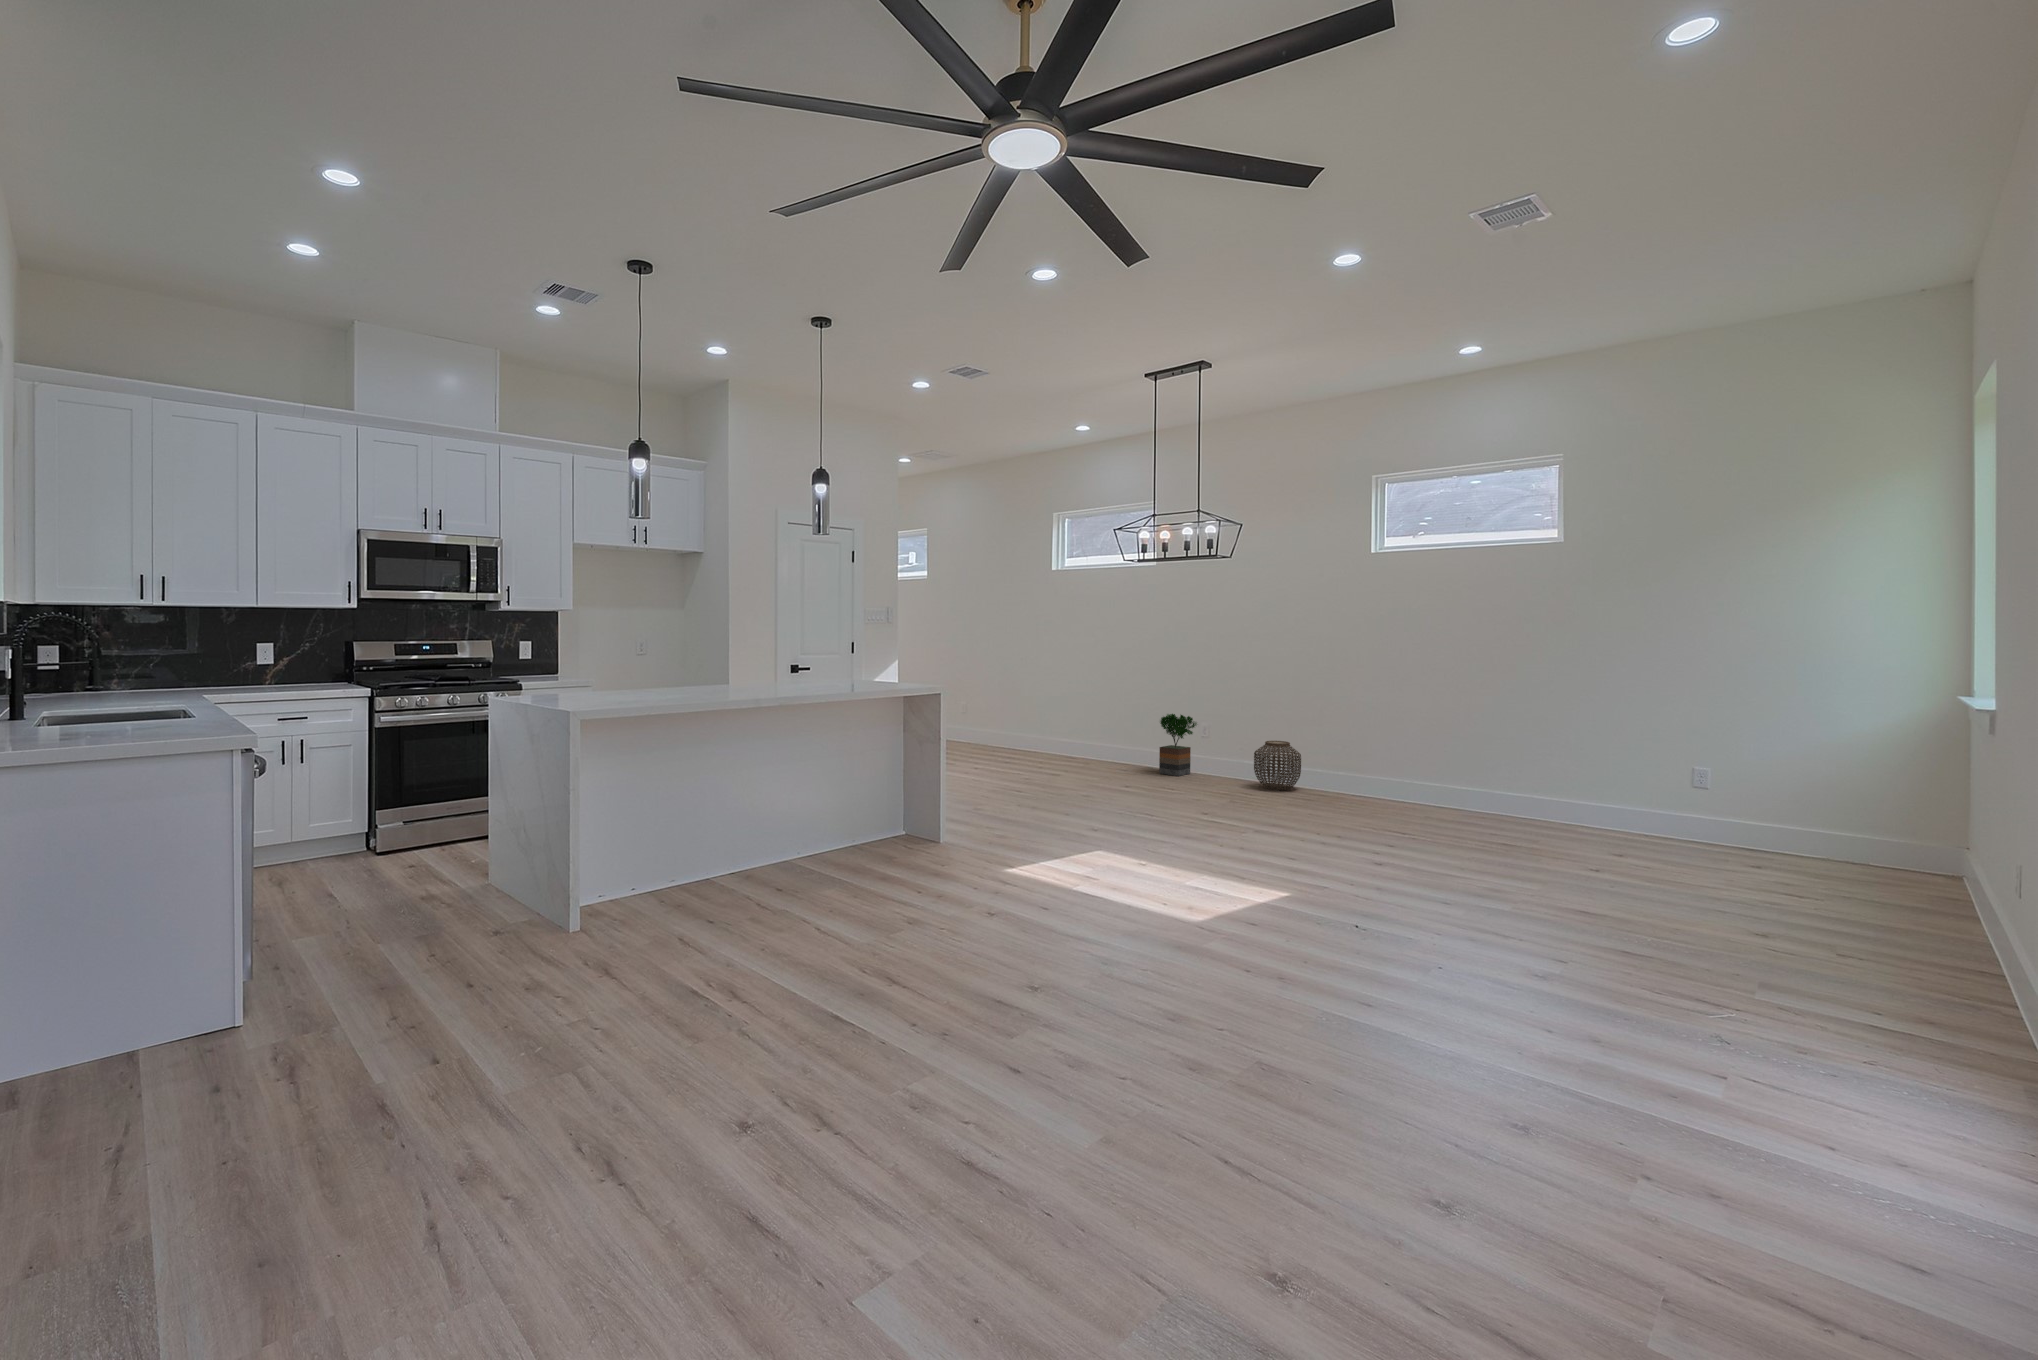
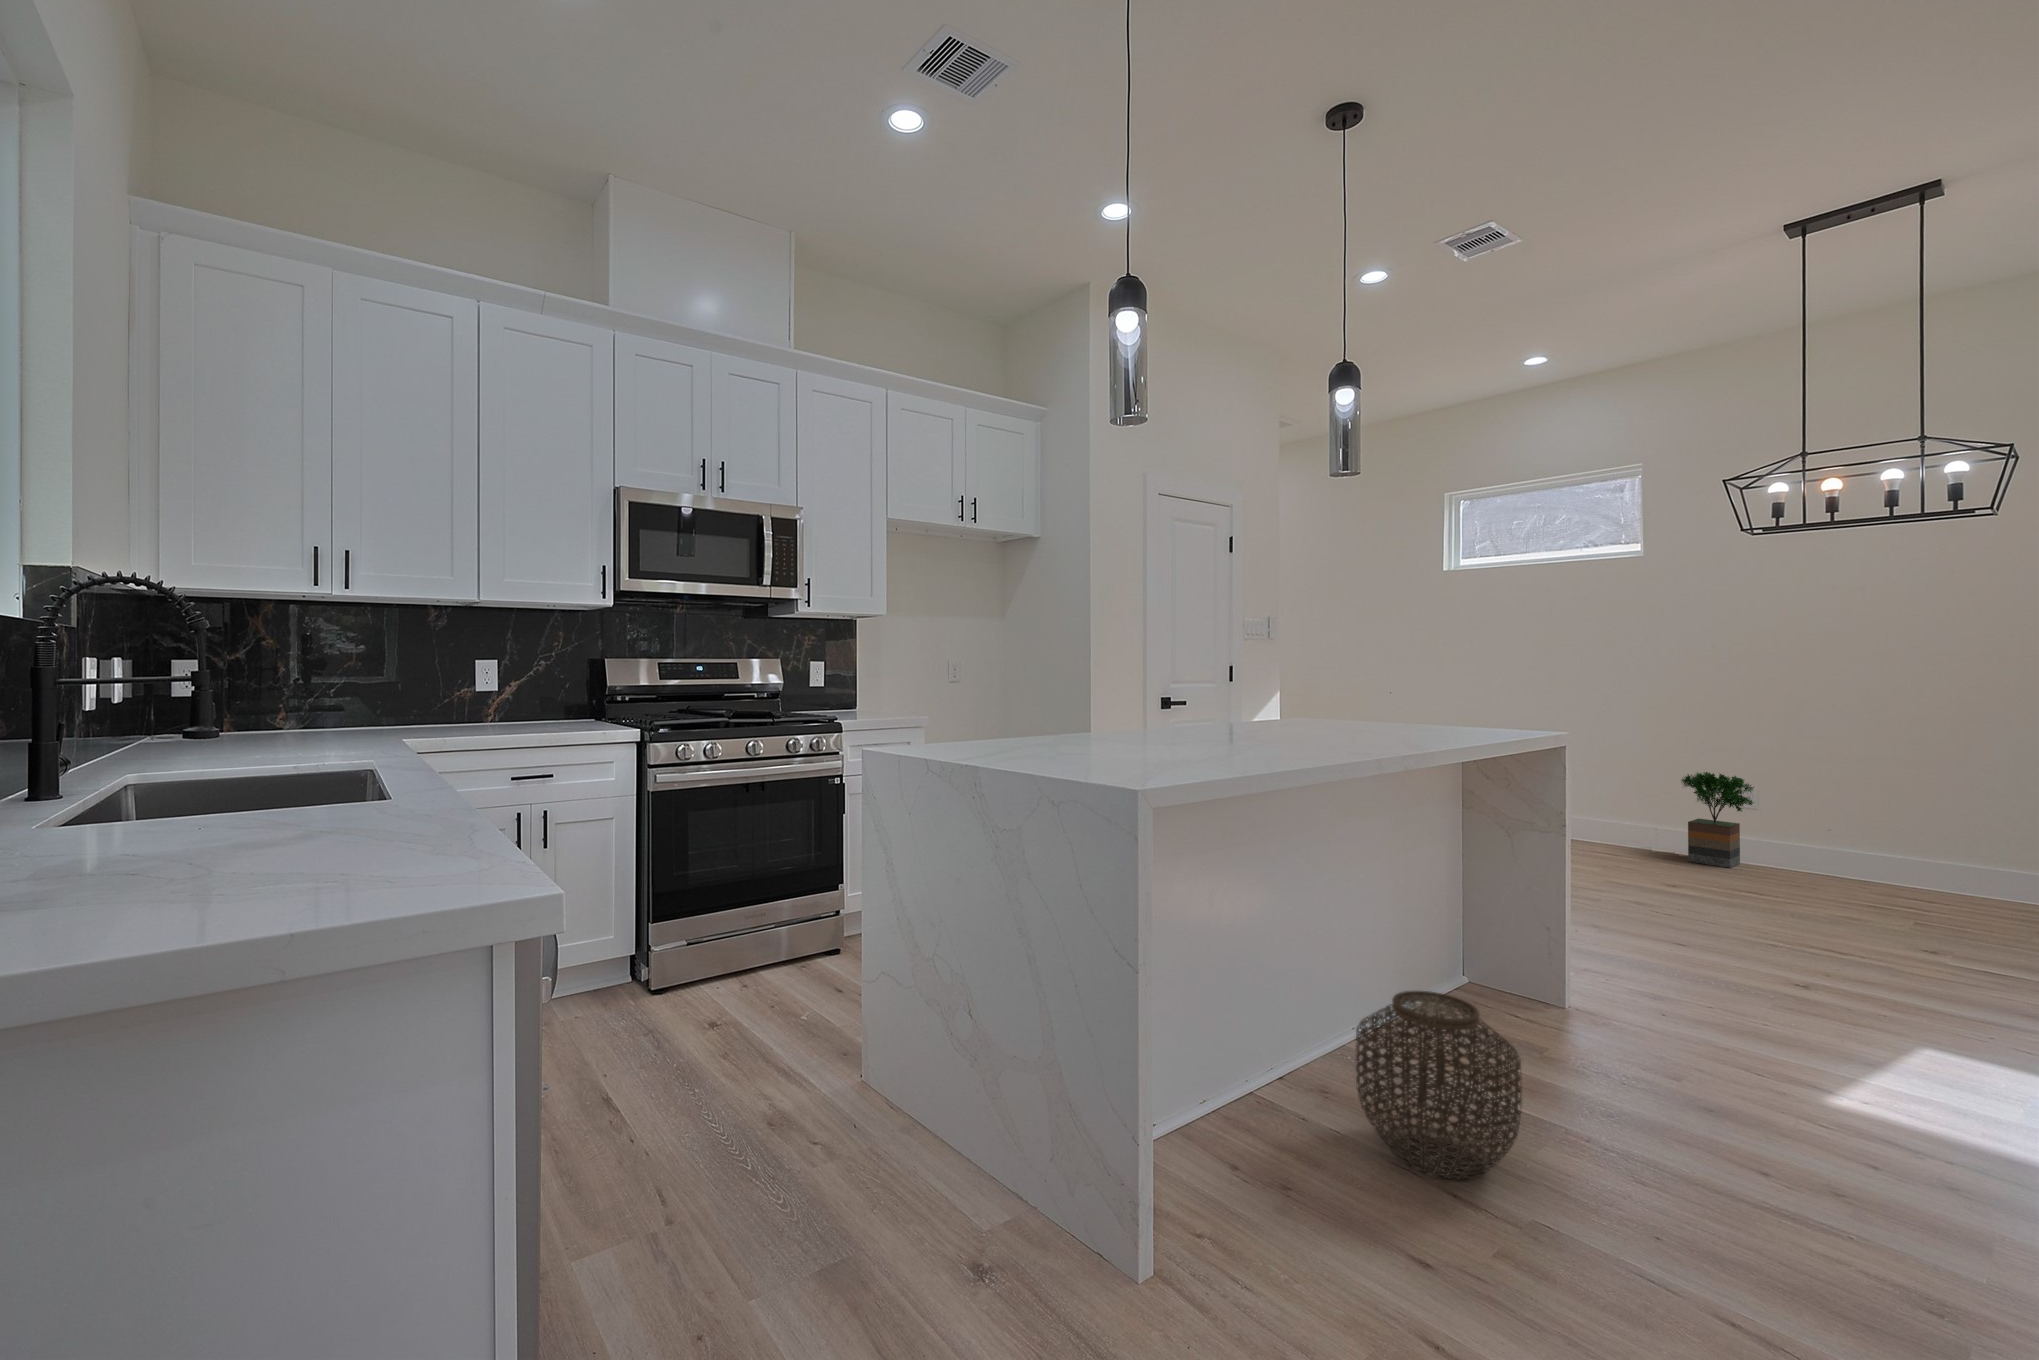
woven basket: present [1254,741,1301,790] -> present [1356,991,1521,1180]

